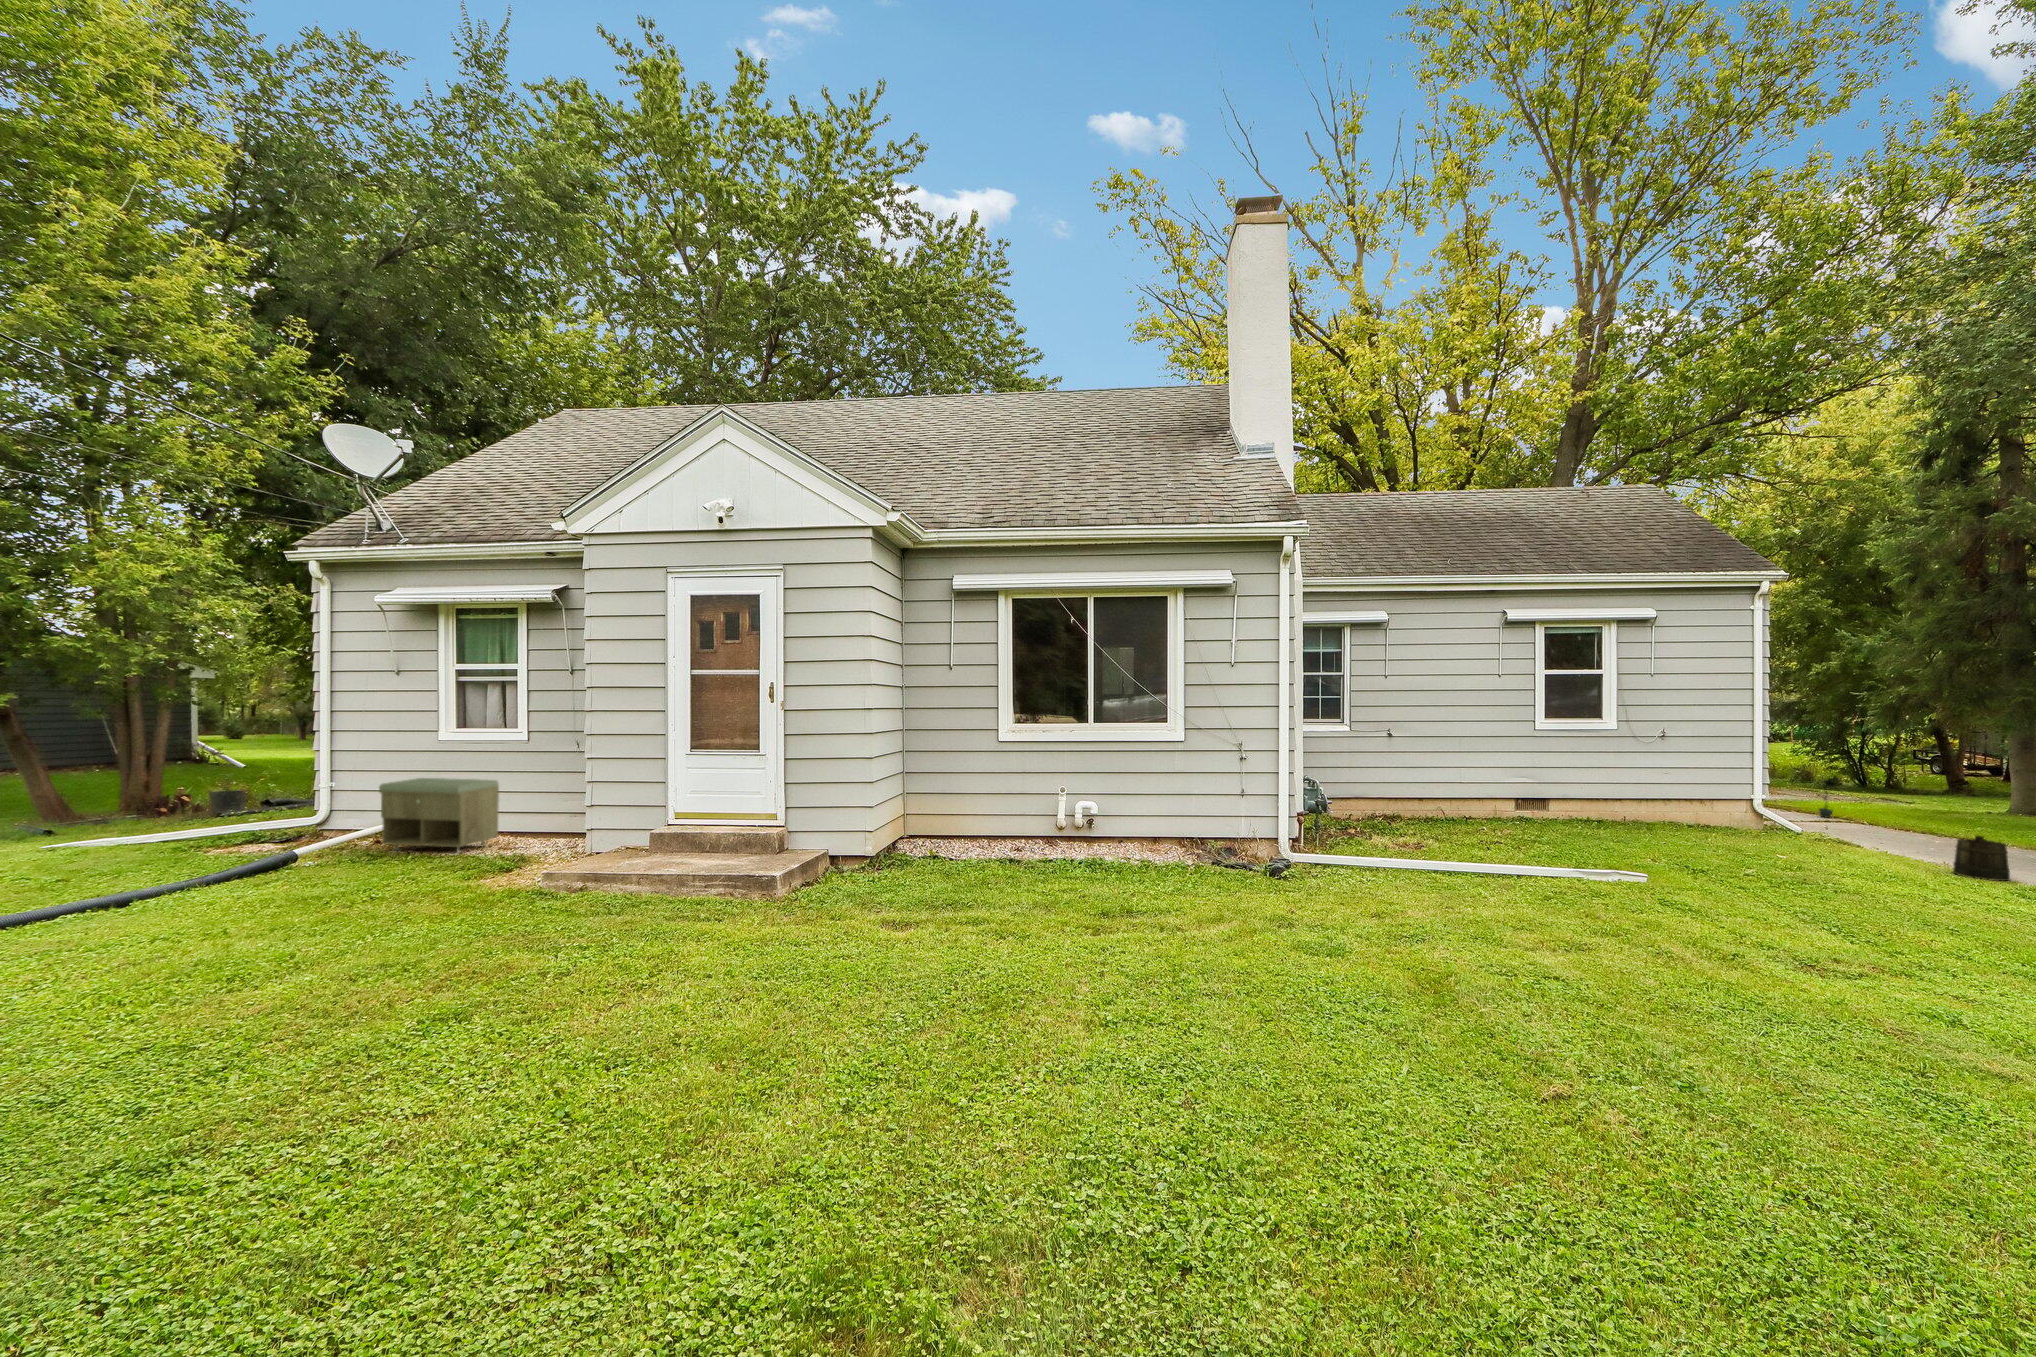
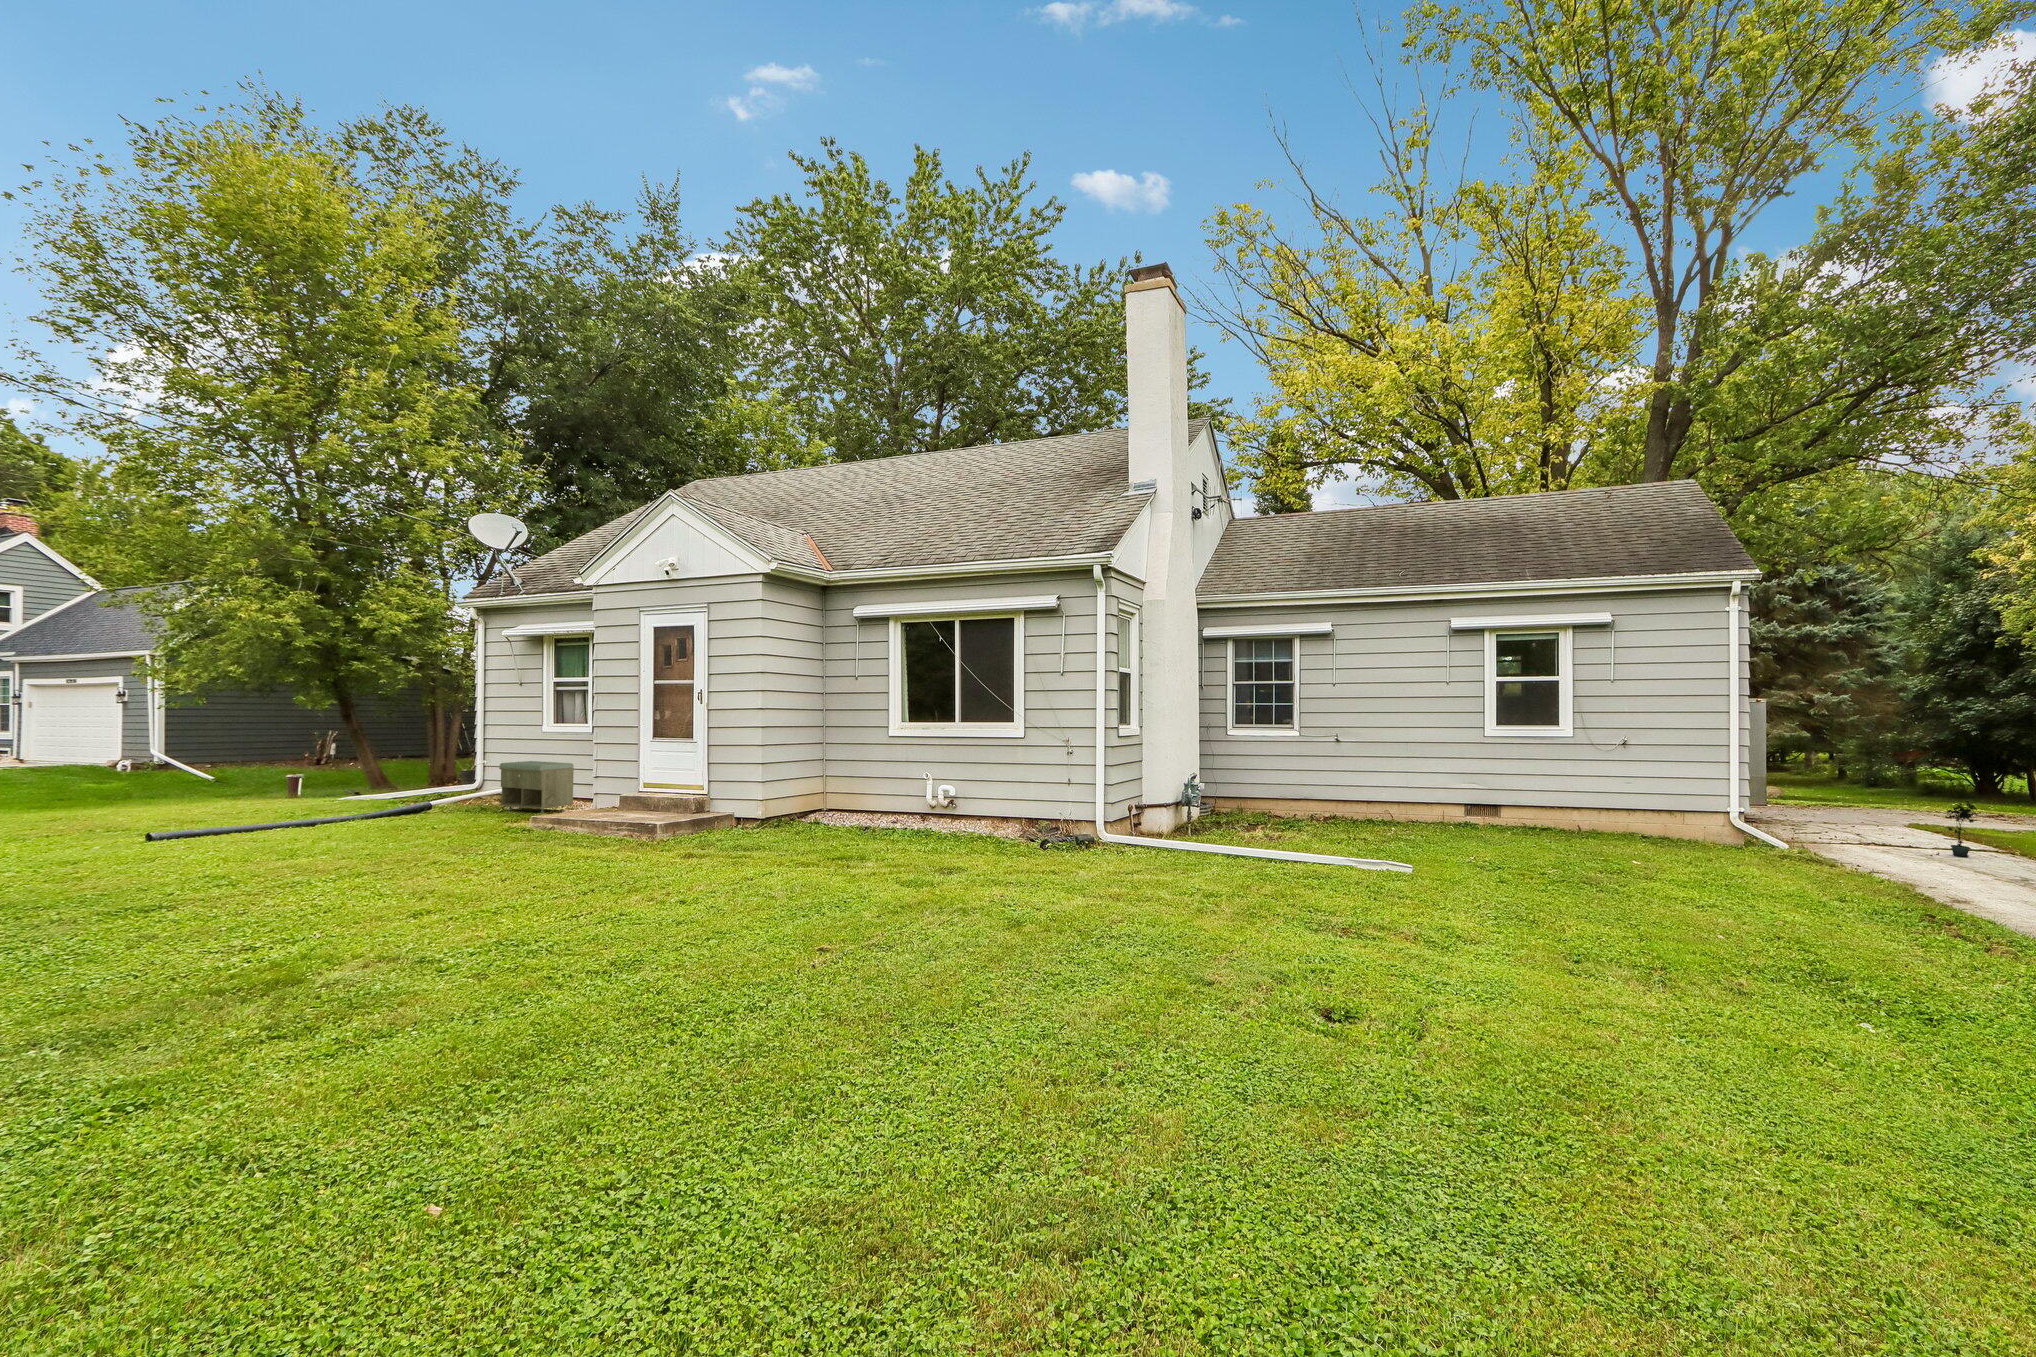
bucket: present [1953,835,2010,881] -> none [1889,859,1951,912]

